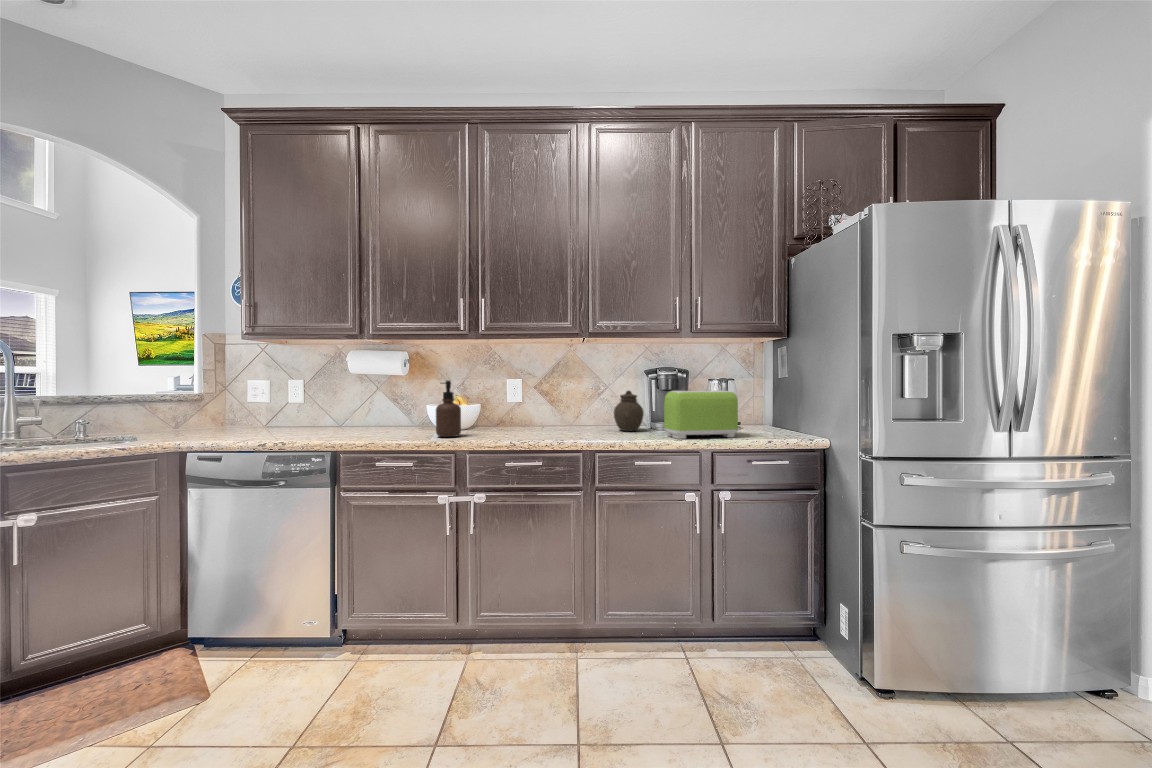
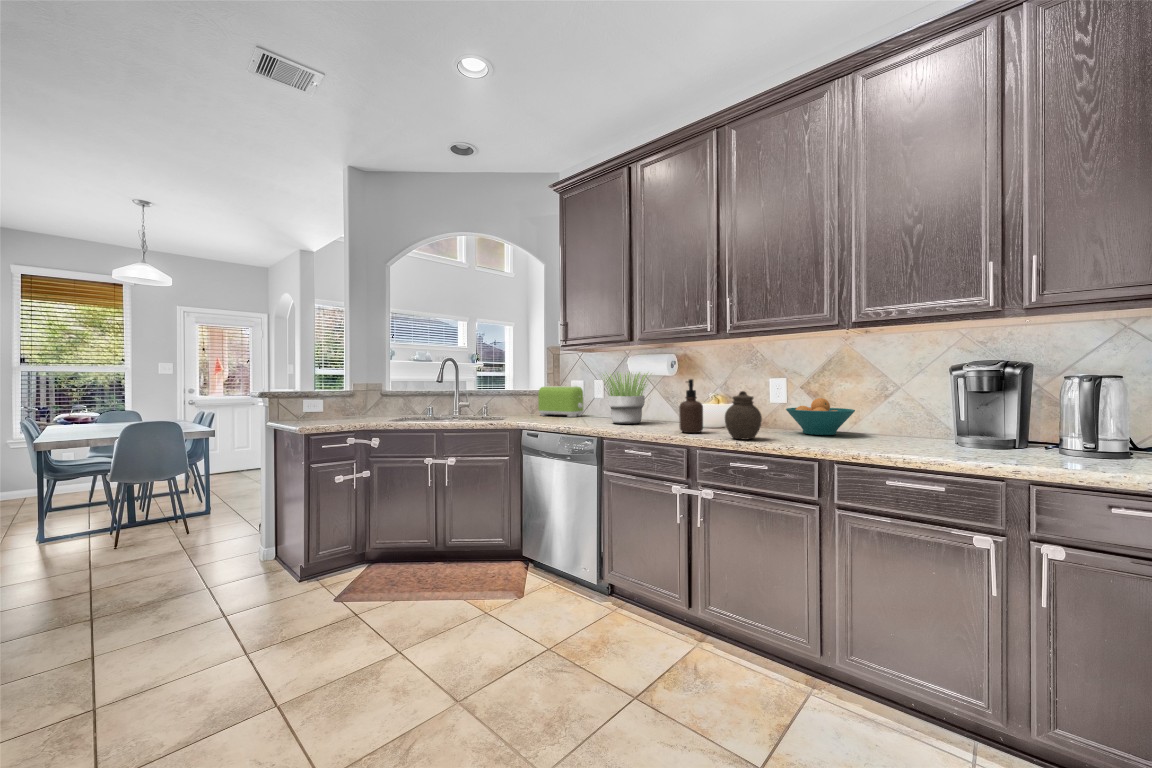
potted plant: none [309,369,390,433] -> present [601,372,649,424]
jar: present [614,391,644,431] -> present [725,391,762,440]
toaster: present [664,391,738,439] -> present [538,386,583,417]
fruit bowl: none [529,397,583,429] -> present [786,398,855,435]

